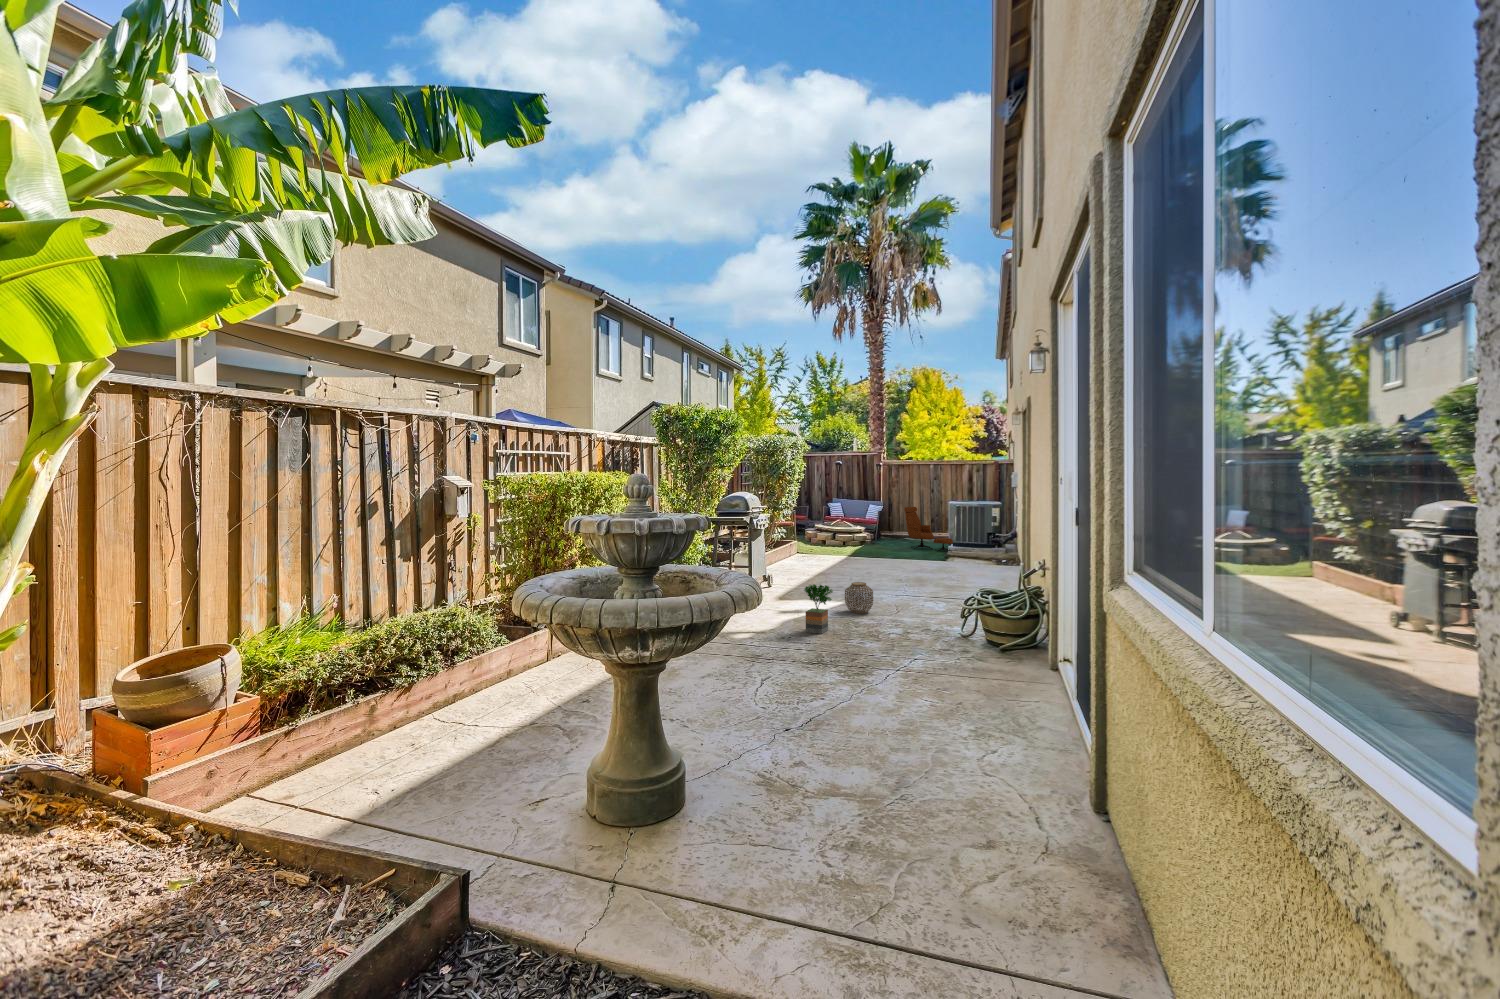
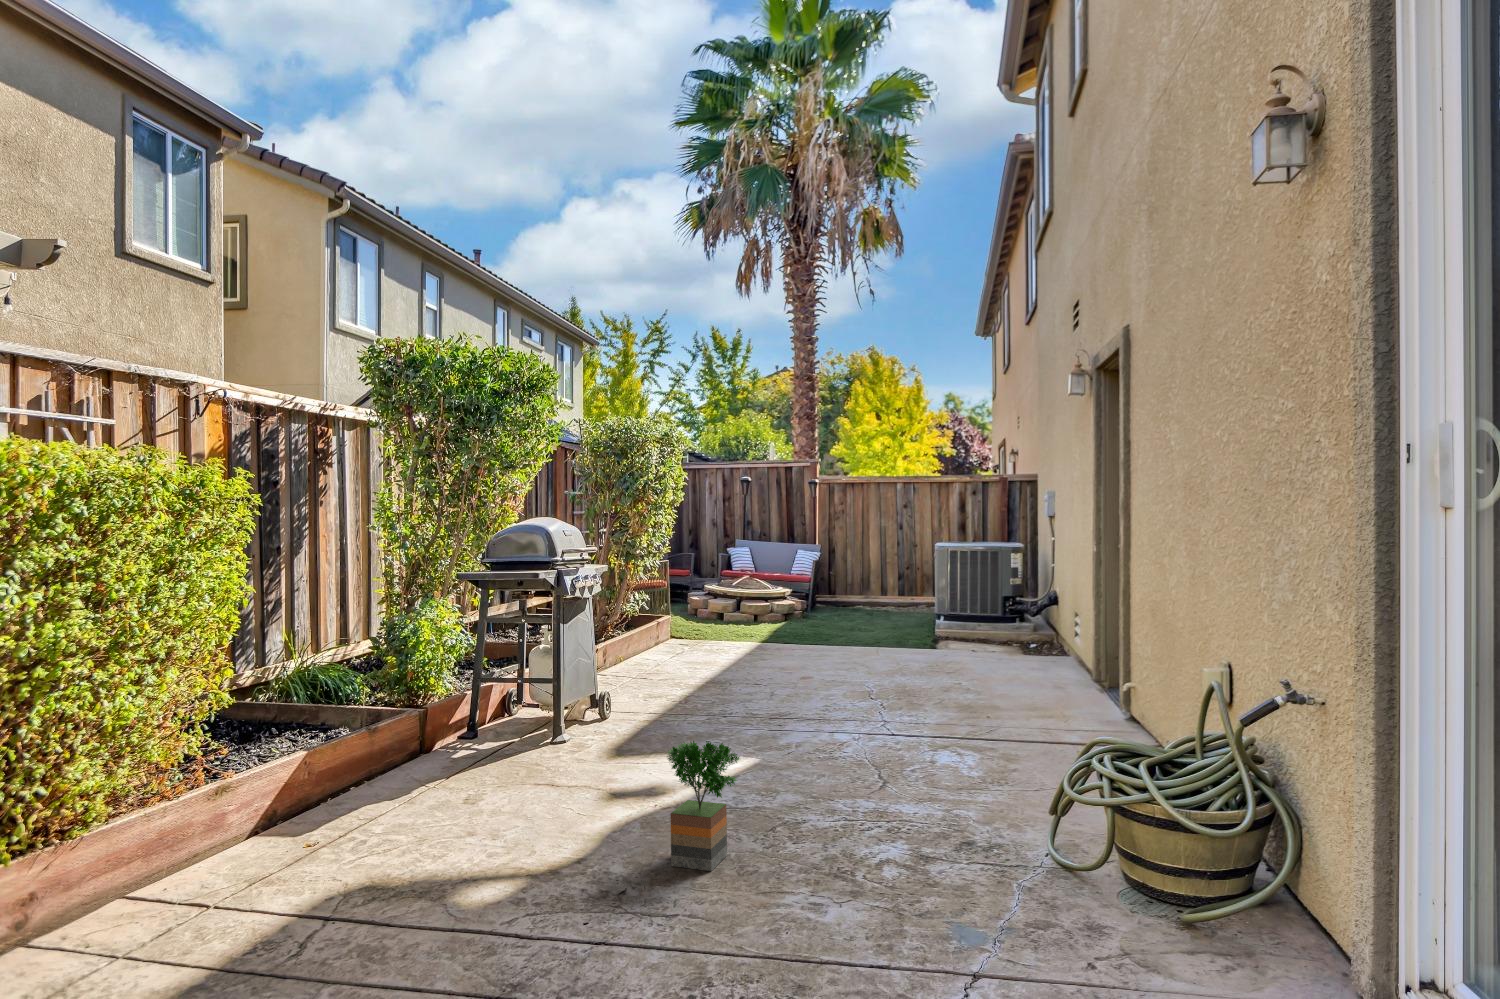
lounge chair: present [904,507,953,551] -> none [856,554,938,630]
woven basket: present [845,582,873,614] -> none [765,718,827,792]

